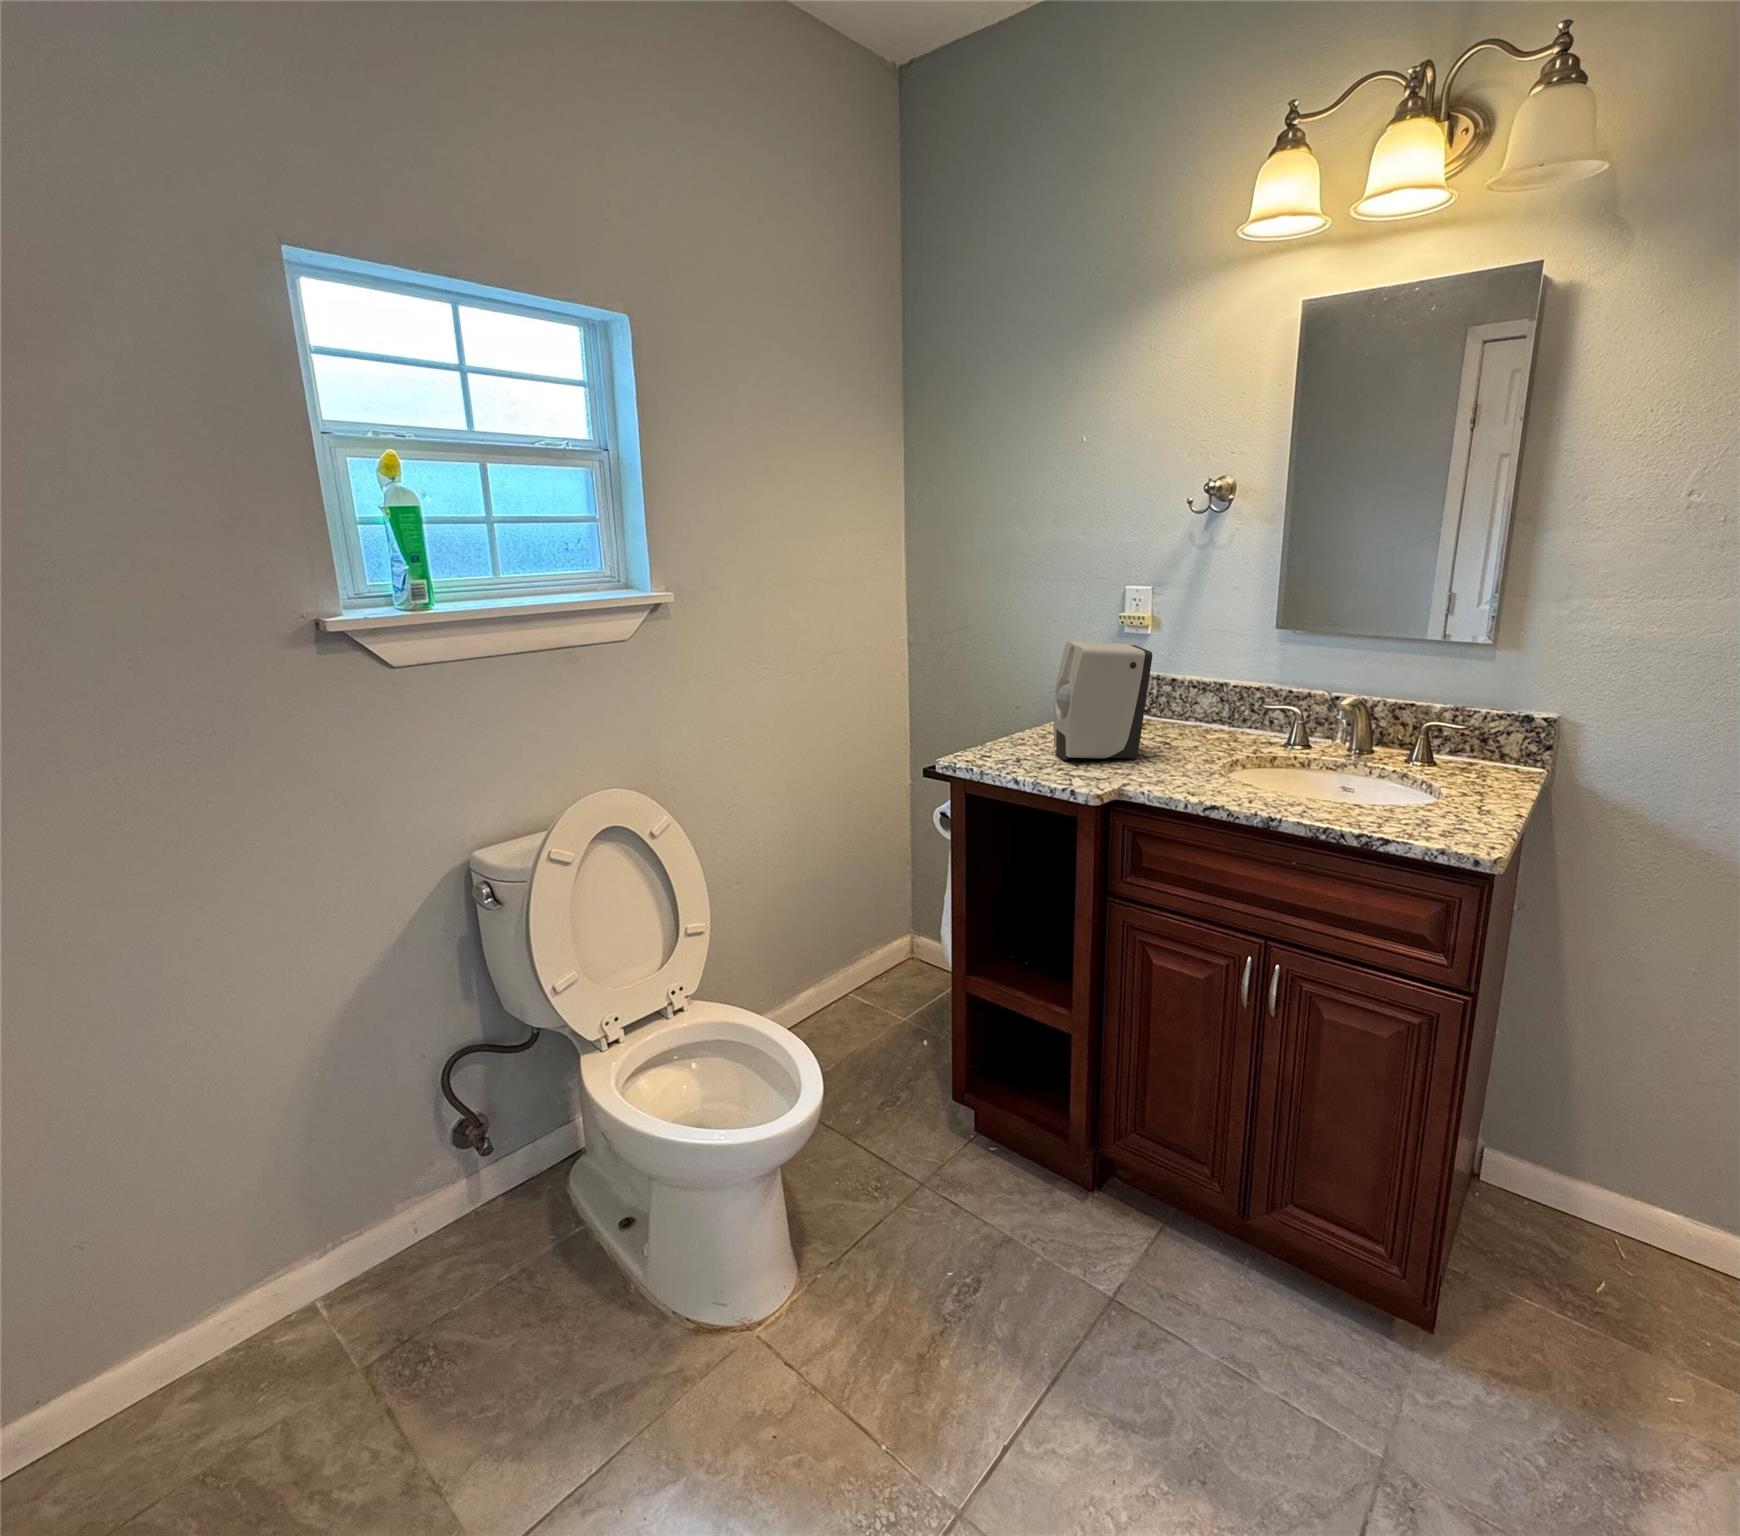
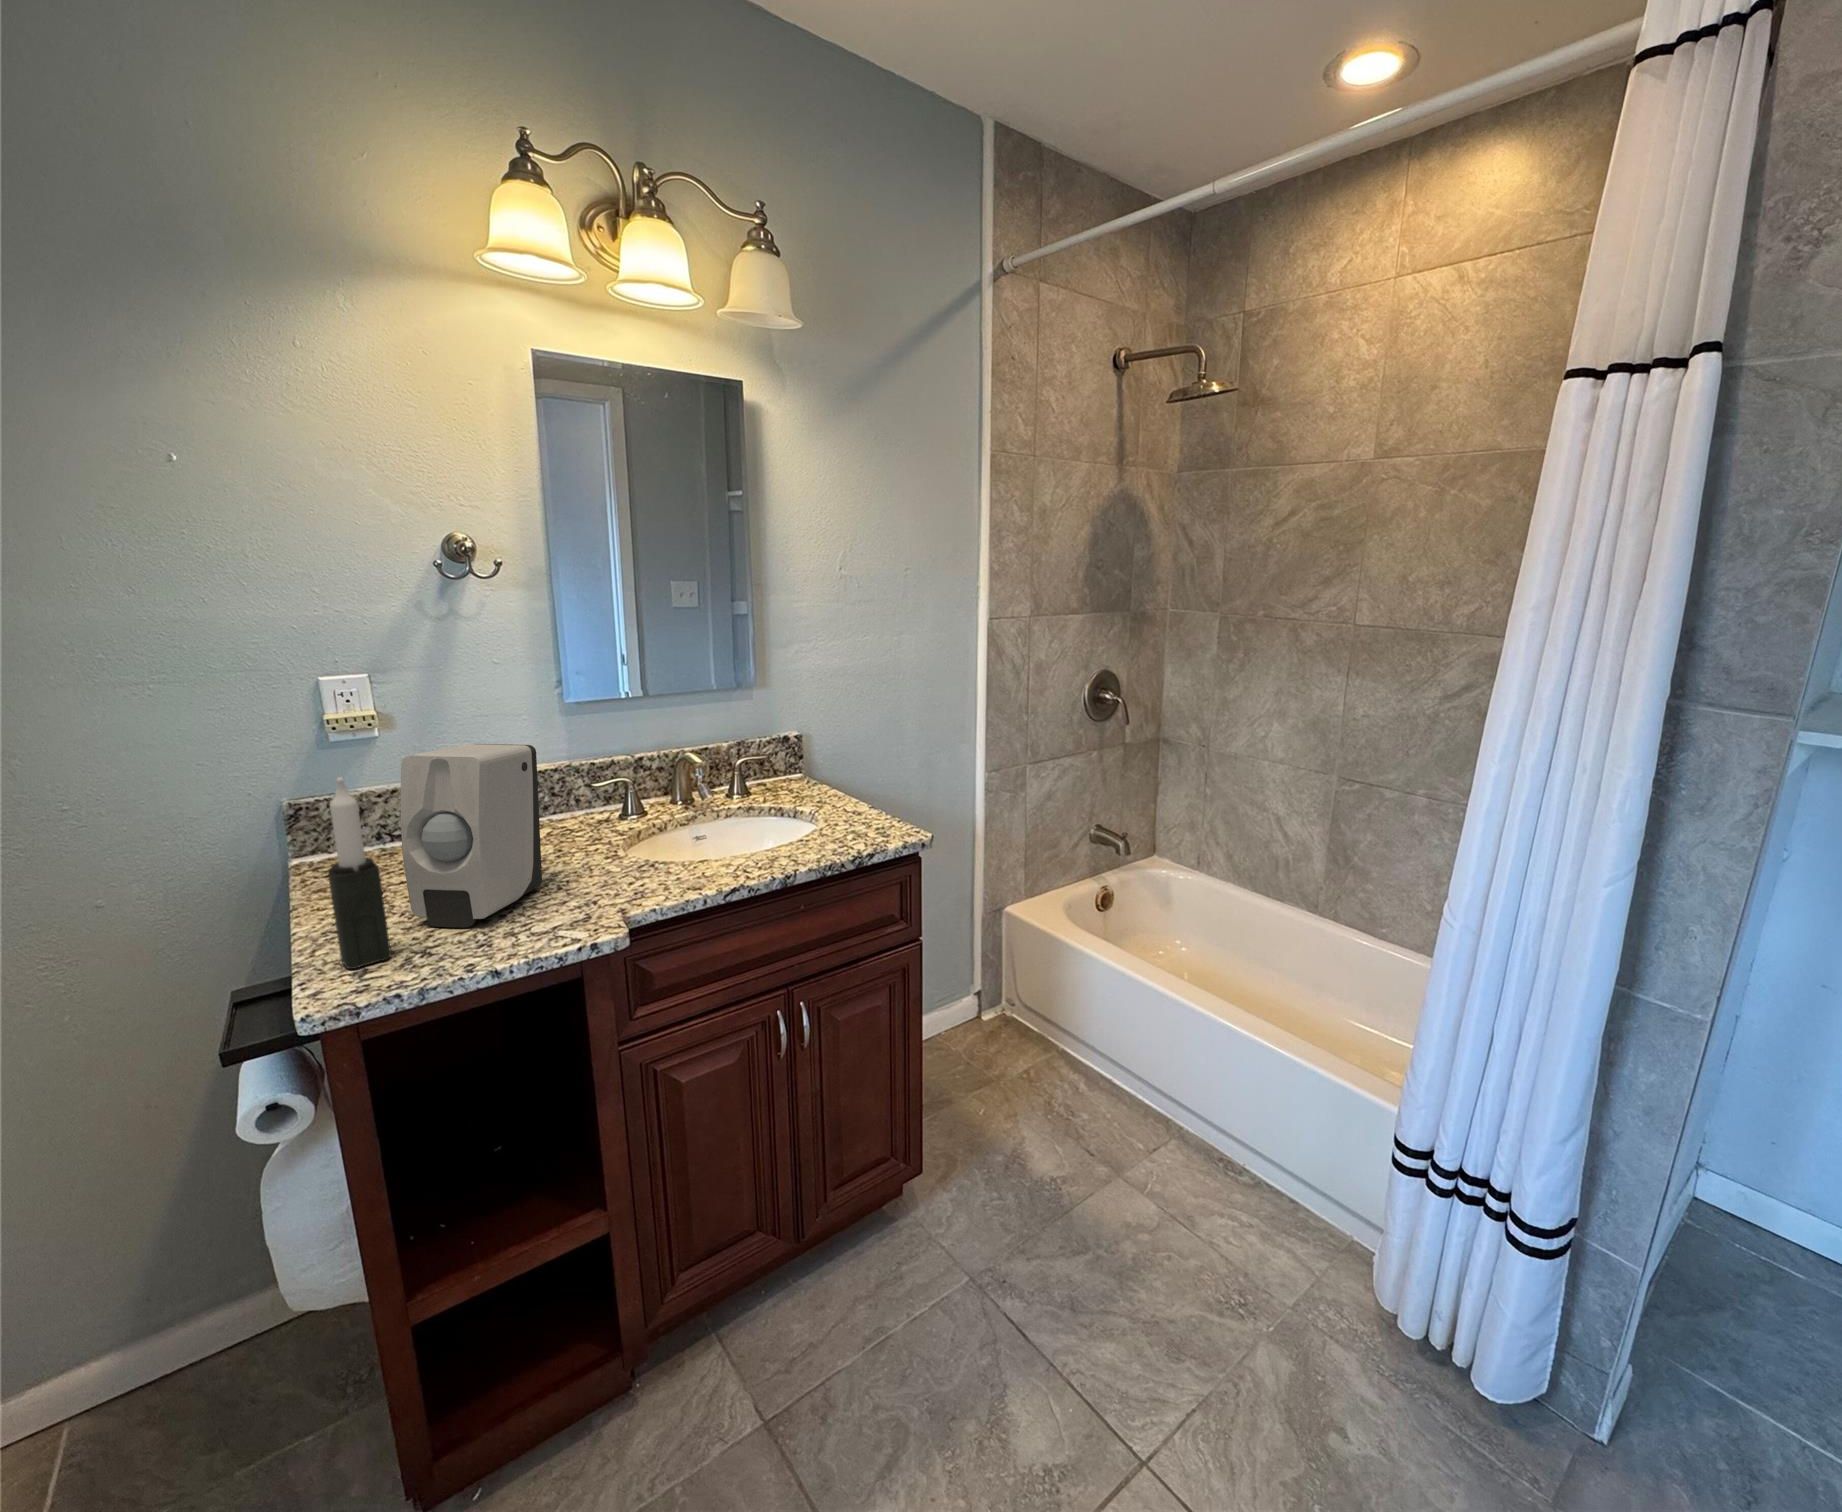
candle: none [997,644,1025,758] -> present [328,777,391,969]

